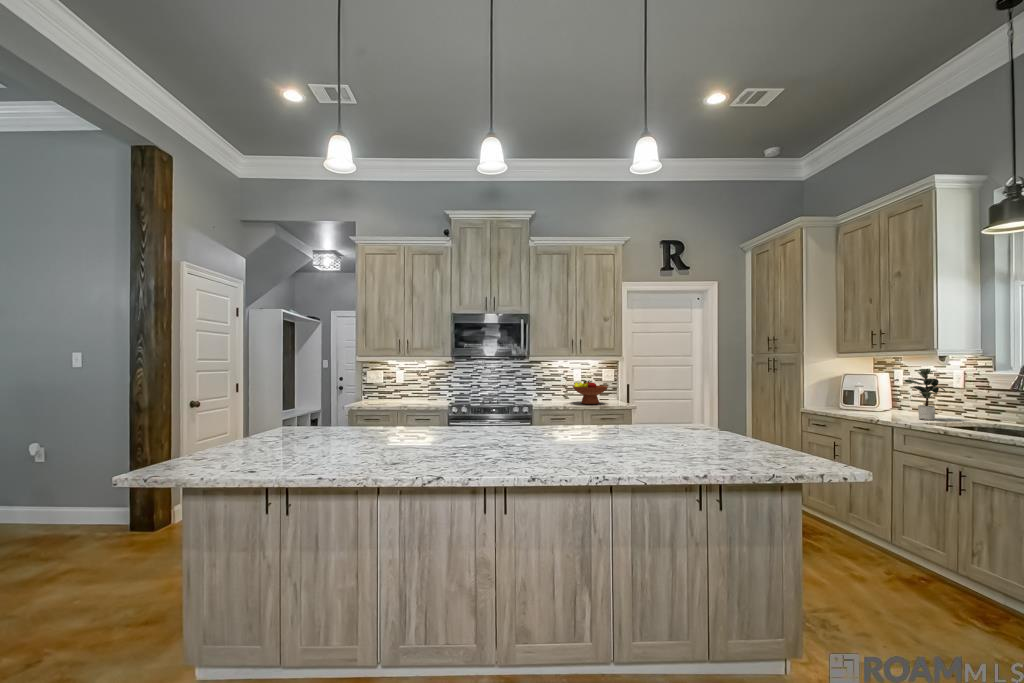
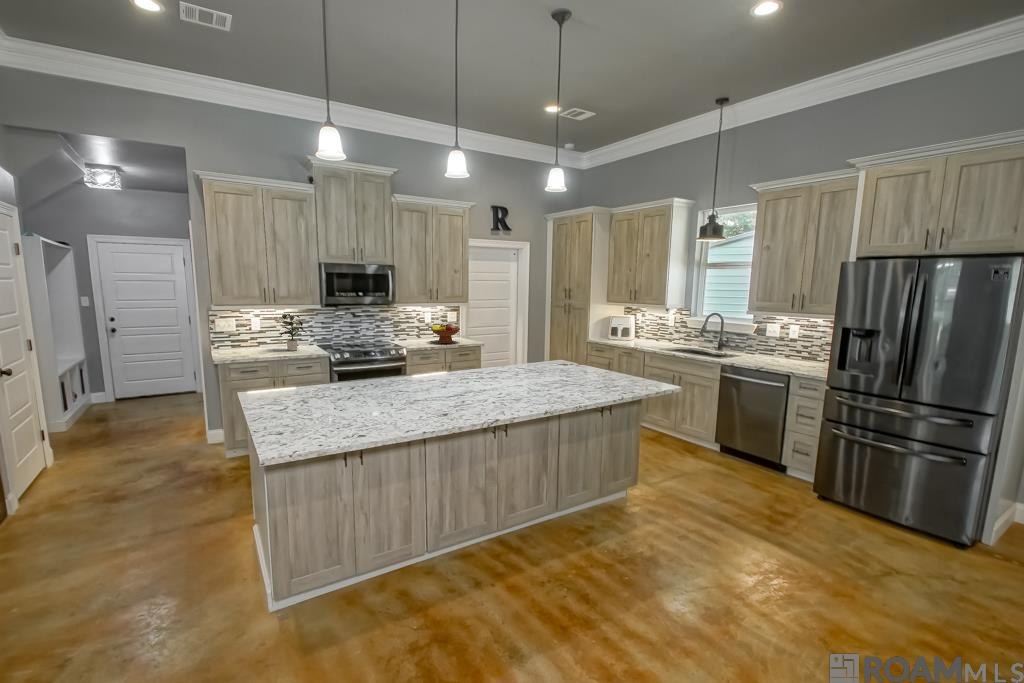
potted plant: present [904,369,945,420] -> present [280,314,307,351]

